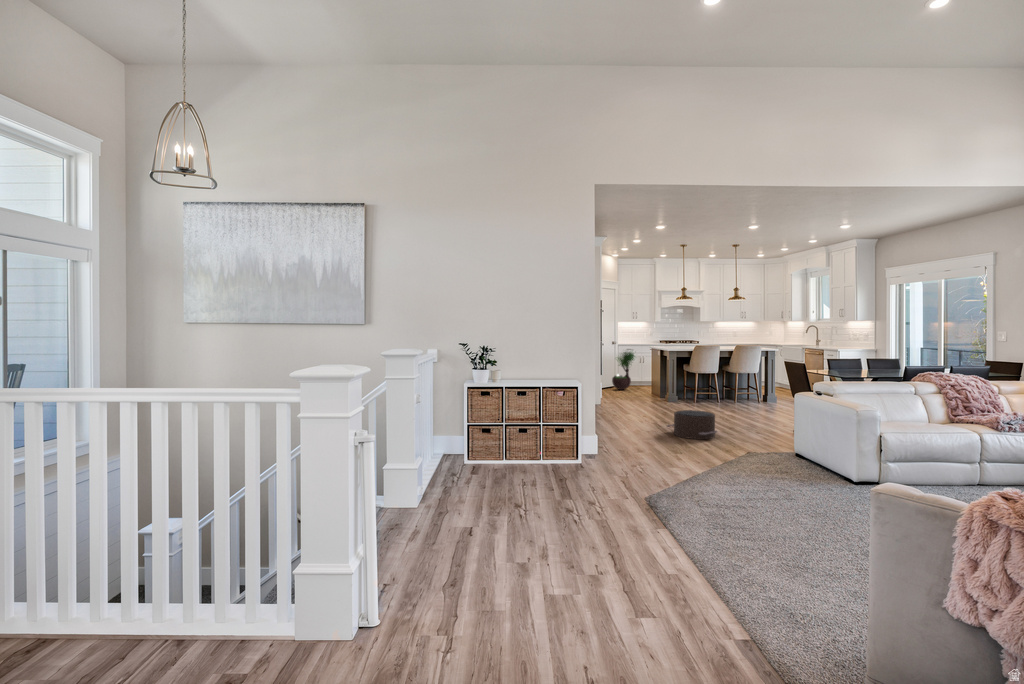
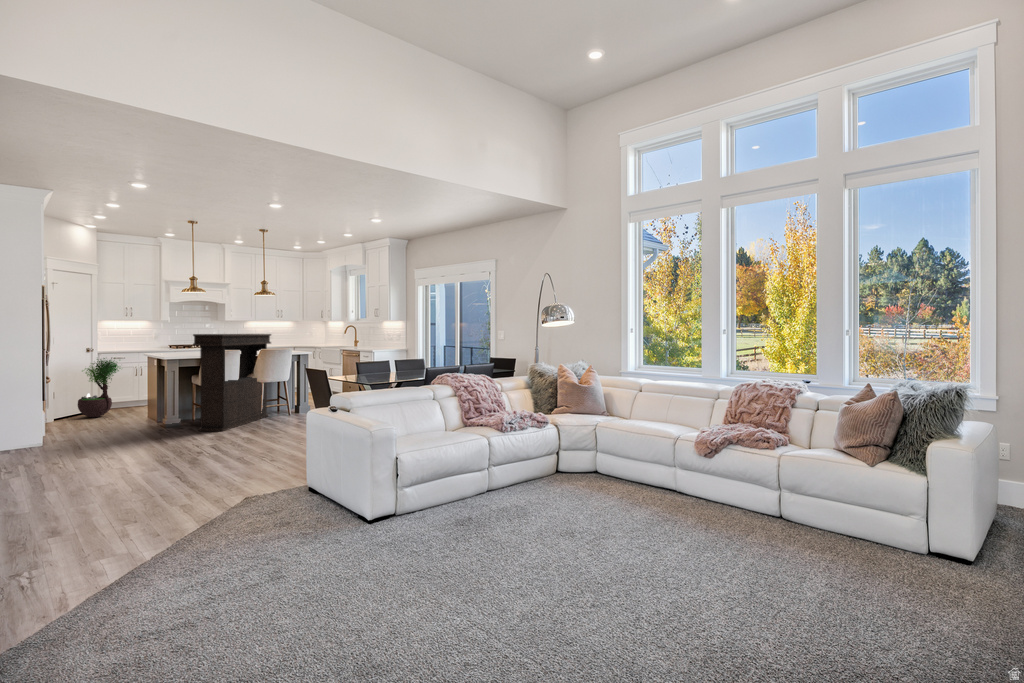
console table: none [689,334,743,407] -> present [193,334,271,431]
pouf: present [667,410,717,439] -> none [127,445,213,491]

